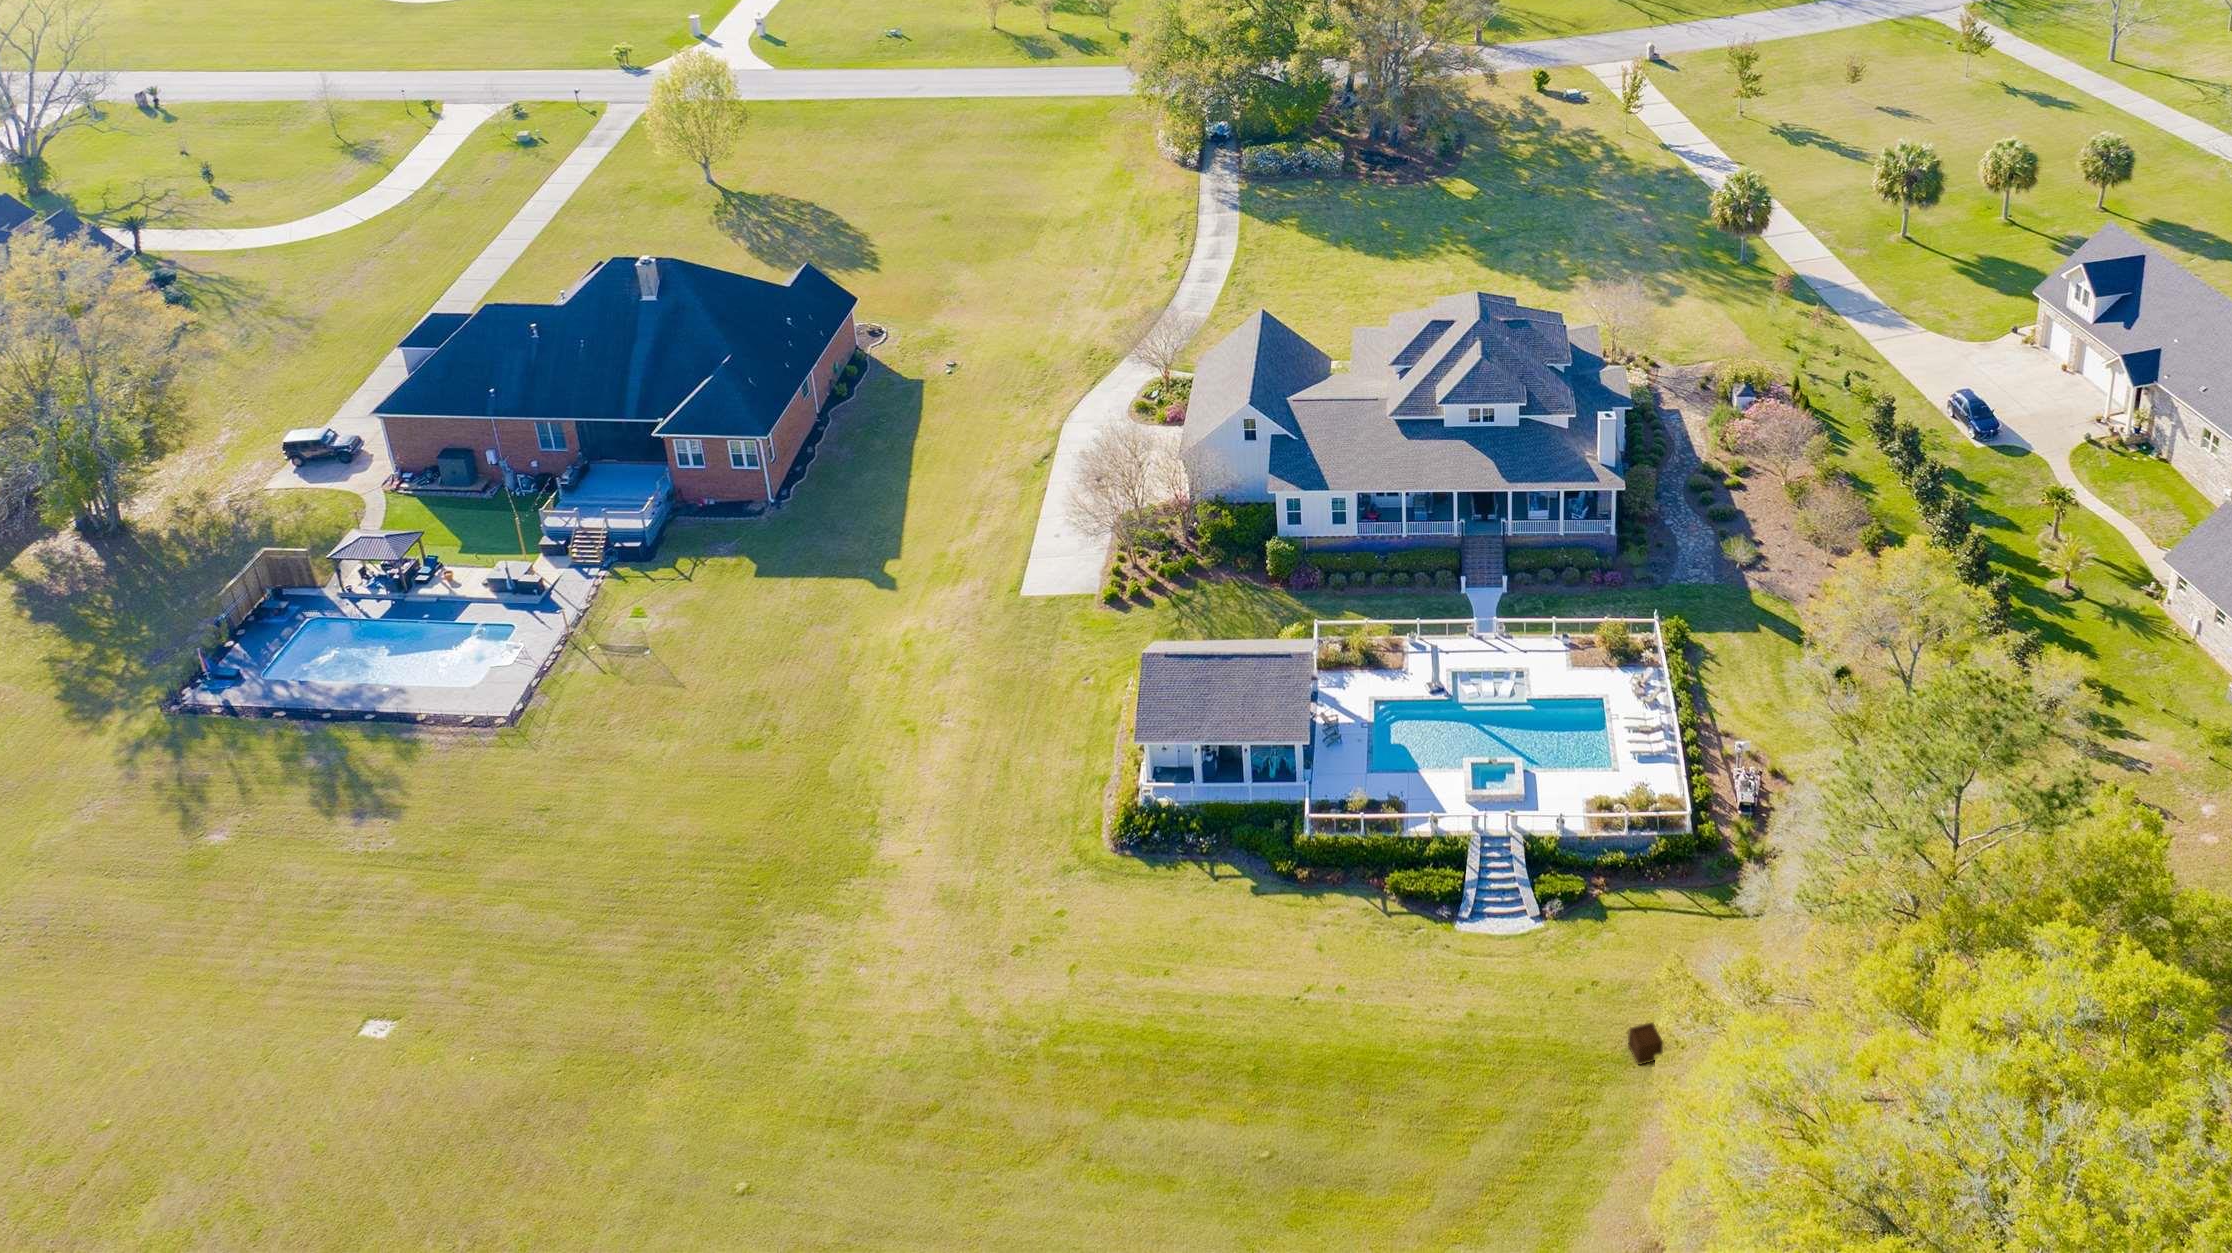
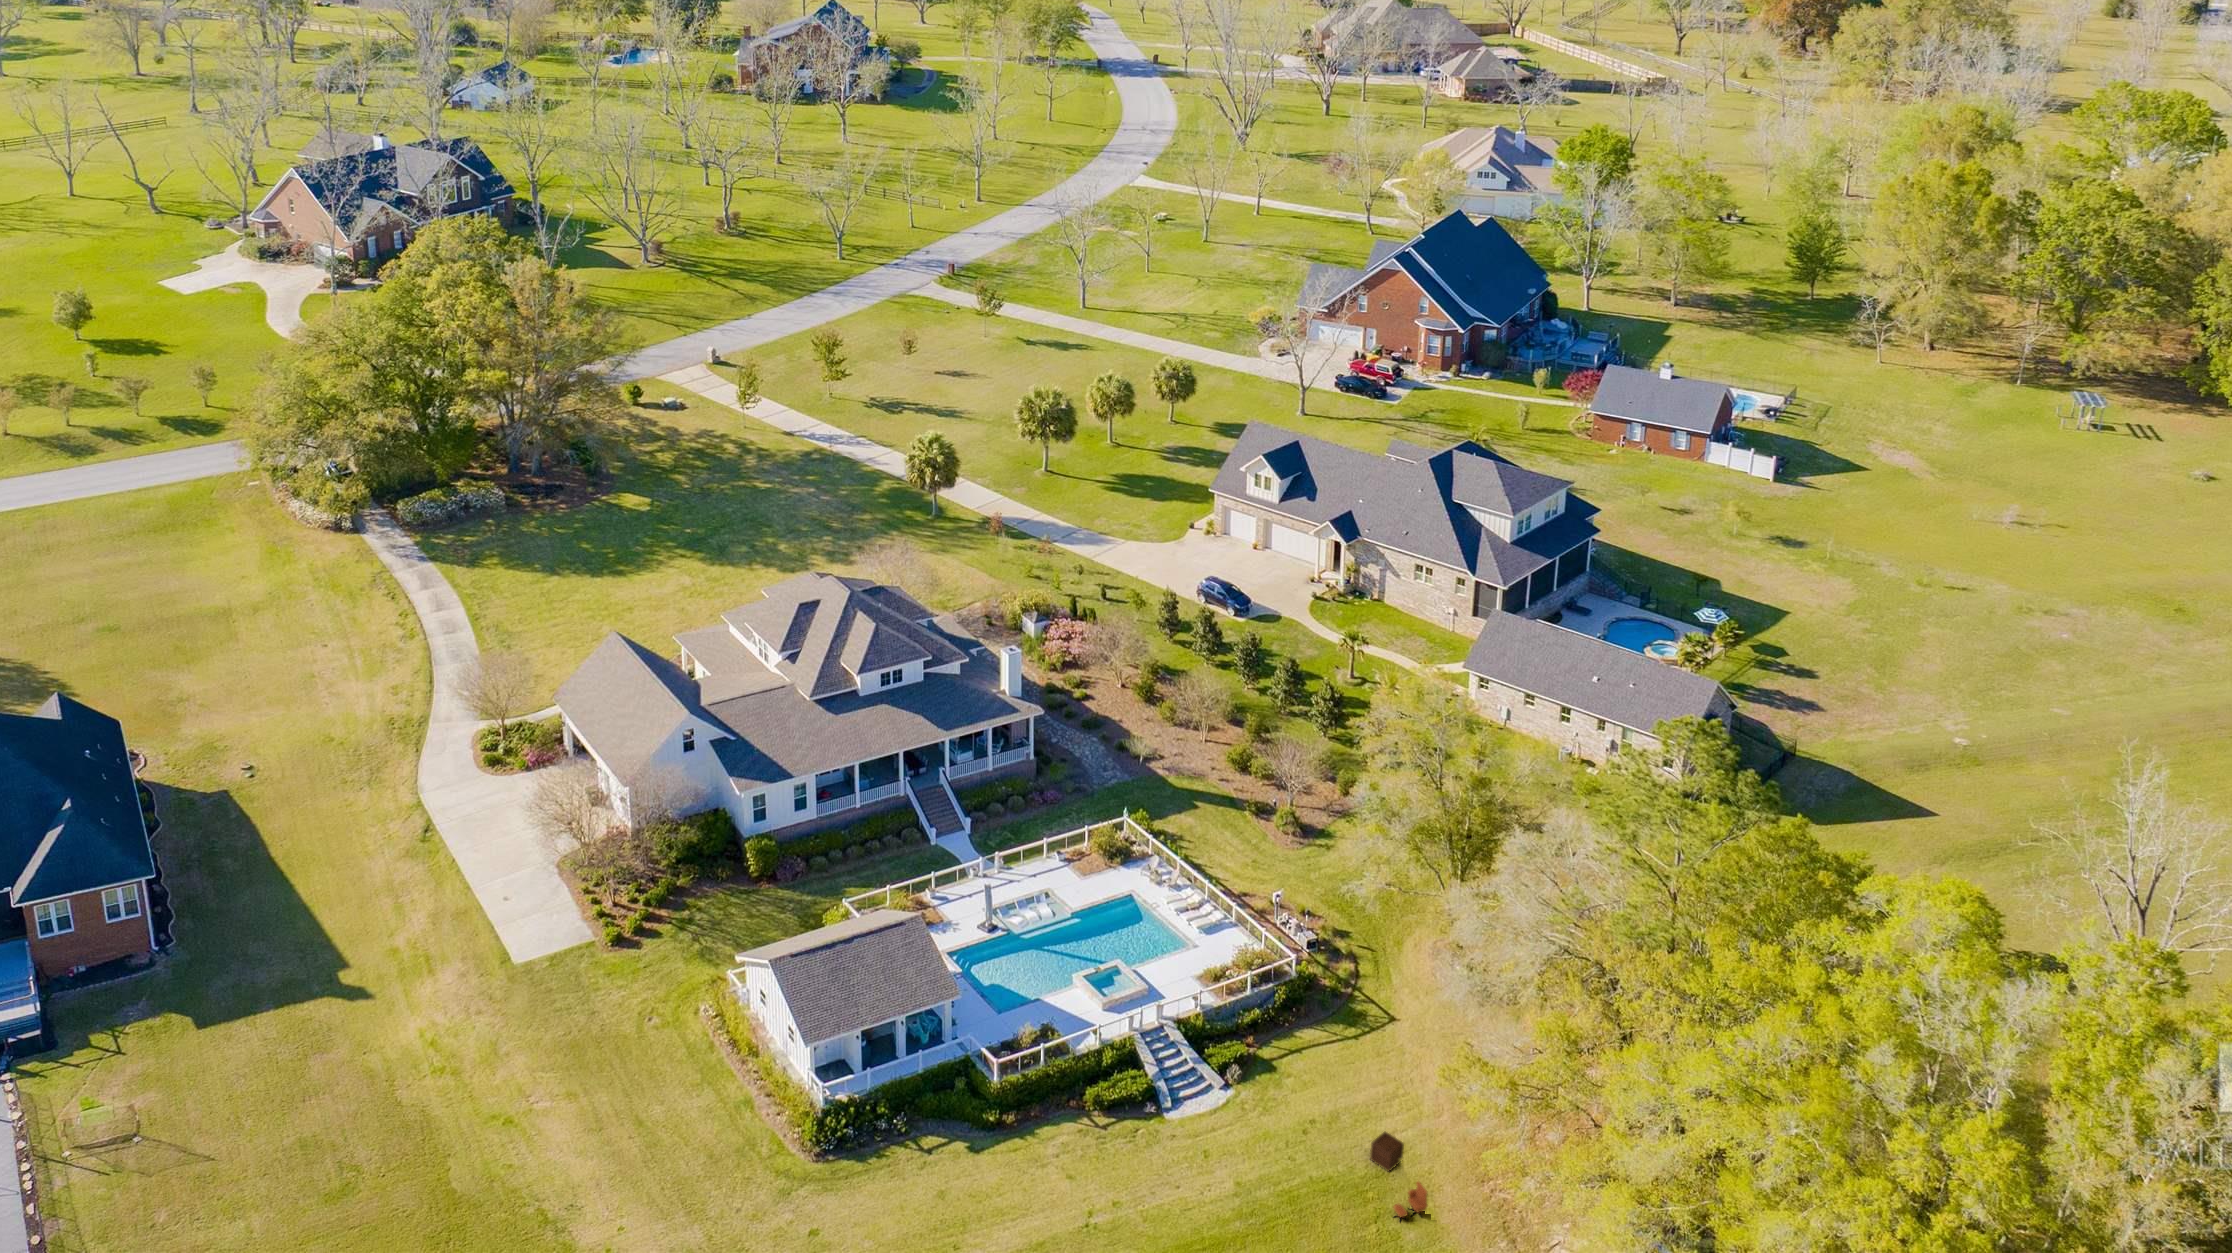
lounge chair: none [1604,1085,1645,1125] -> present [1394,1182,1428,1219]

